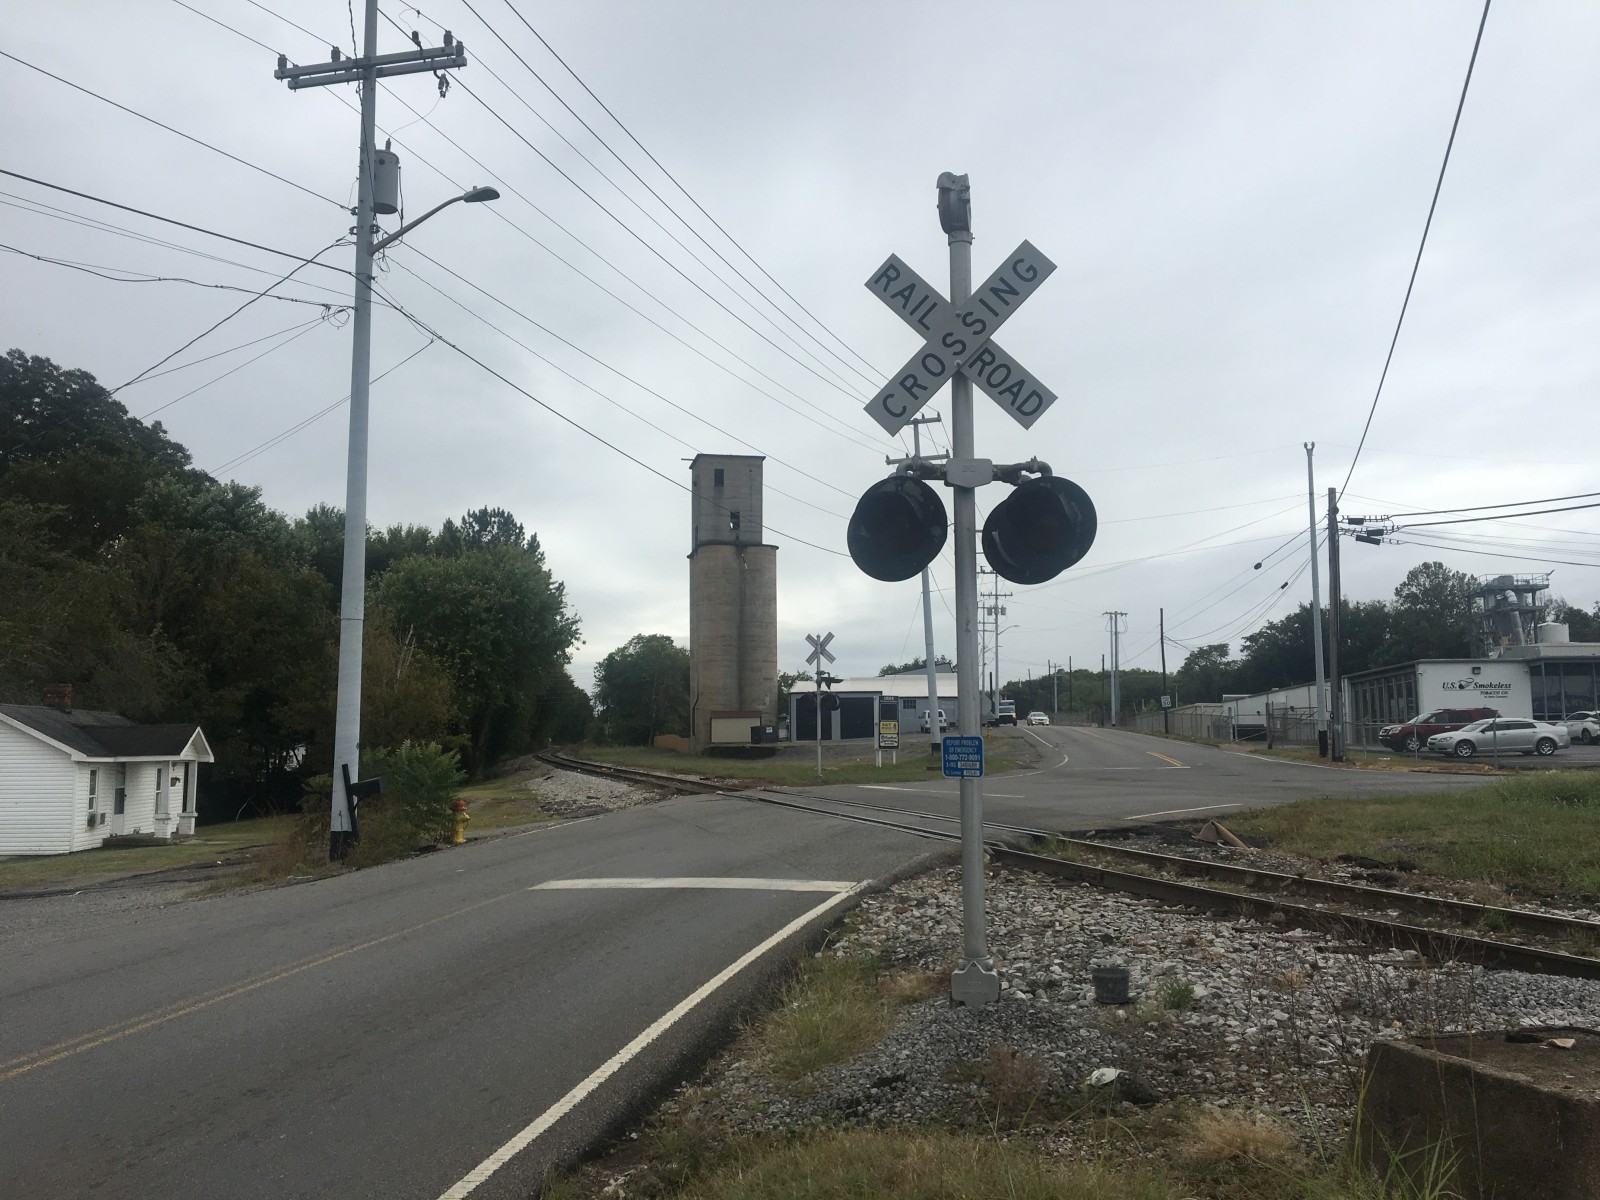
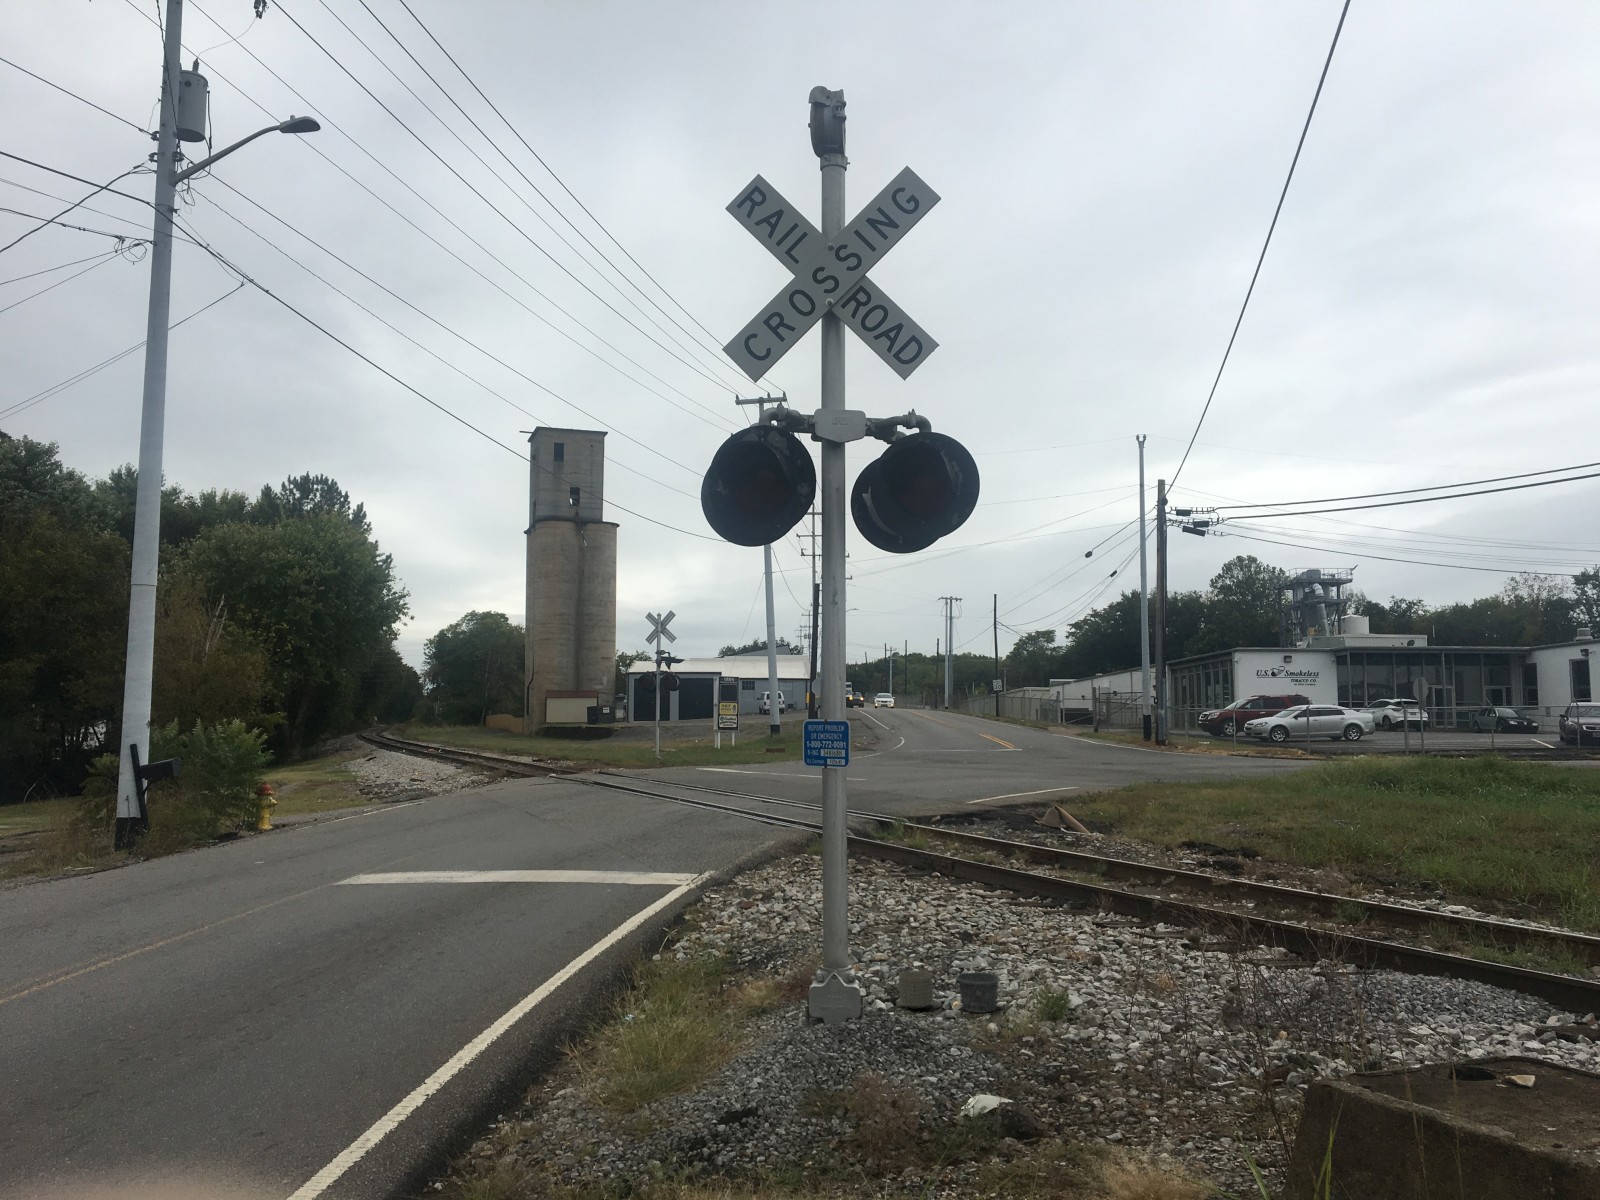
planter: none [1036,964,1069,999] -> present [899,970,933,1009]

